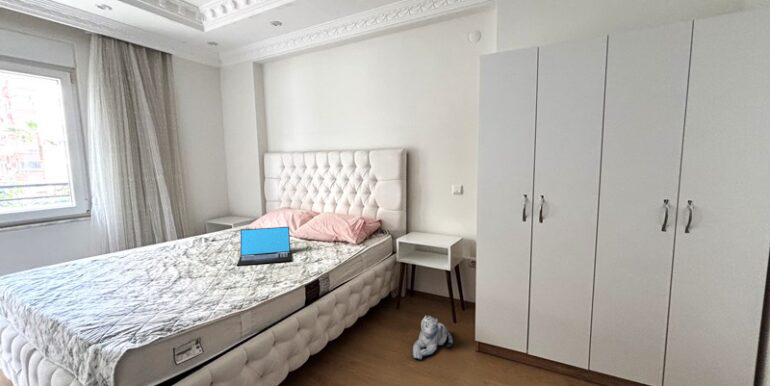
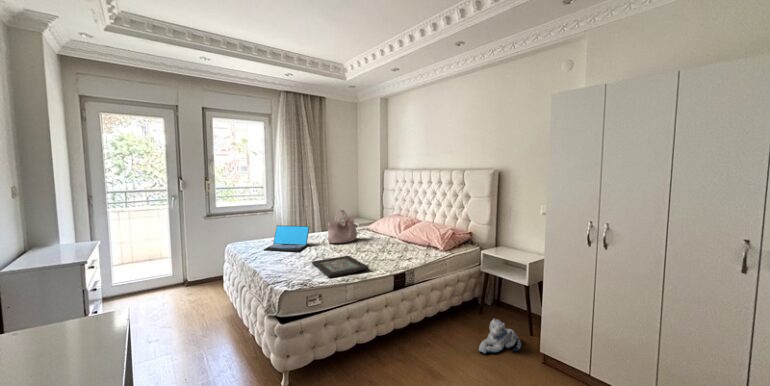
handbag: none [191,206,237,254] -> present [328,210,357,243]
laptop: present [237,227,291,266] -> present [264,225,309,252]
decorative tray: none [172,269,268,307] -> present [312,256,369,277]

